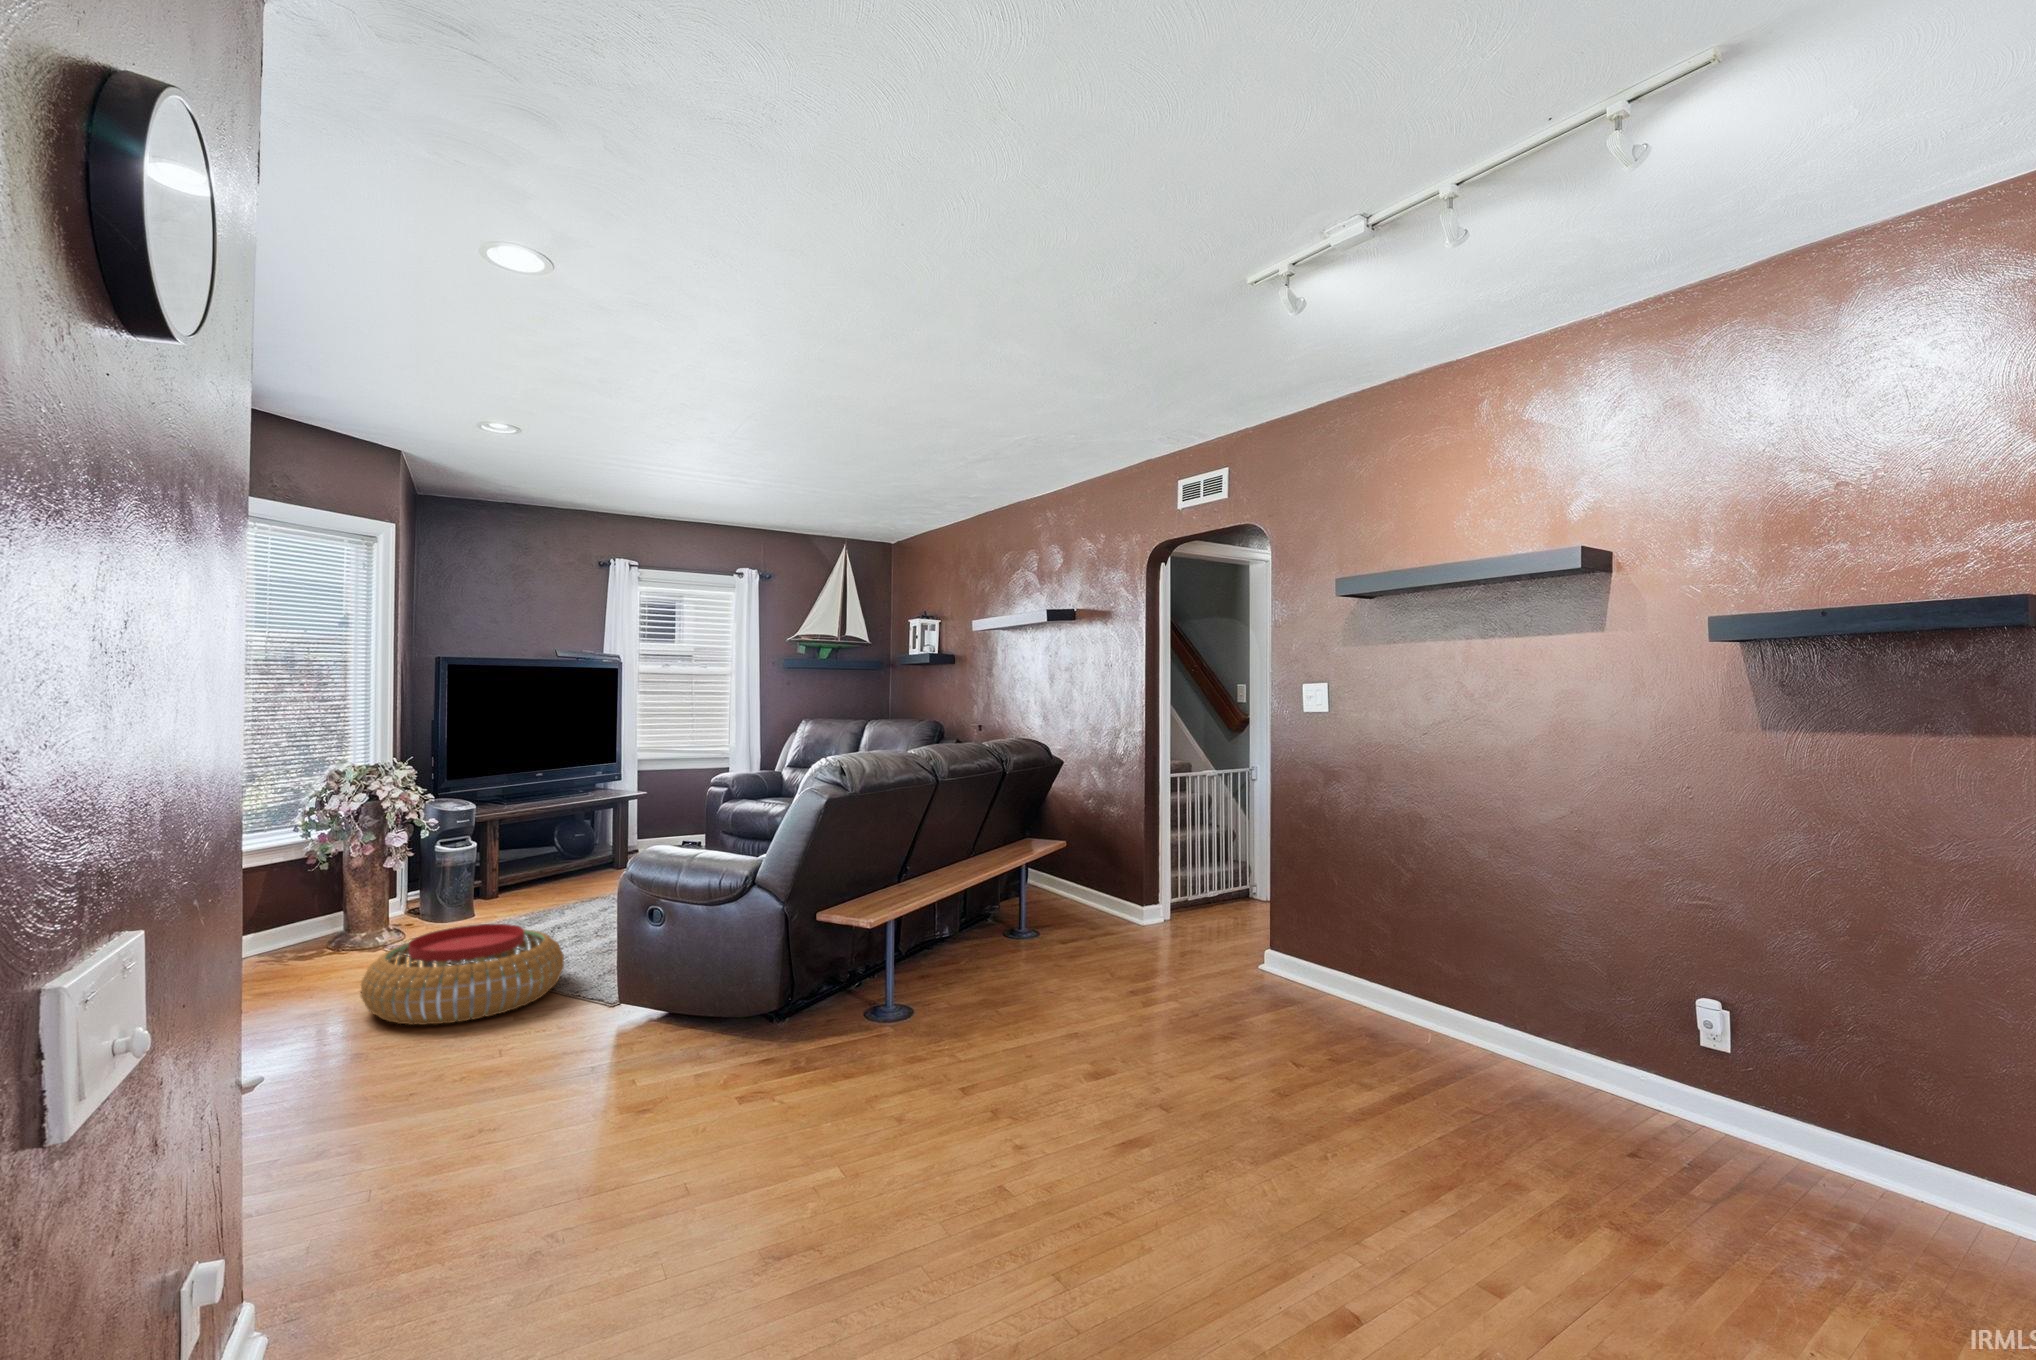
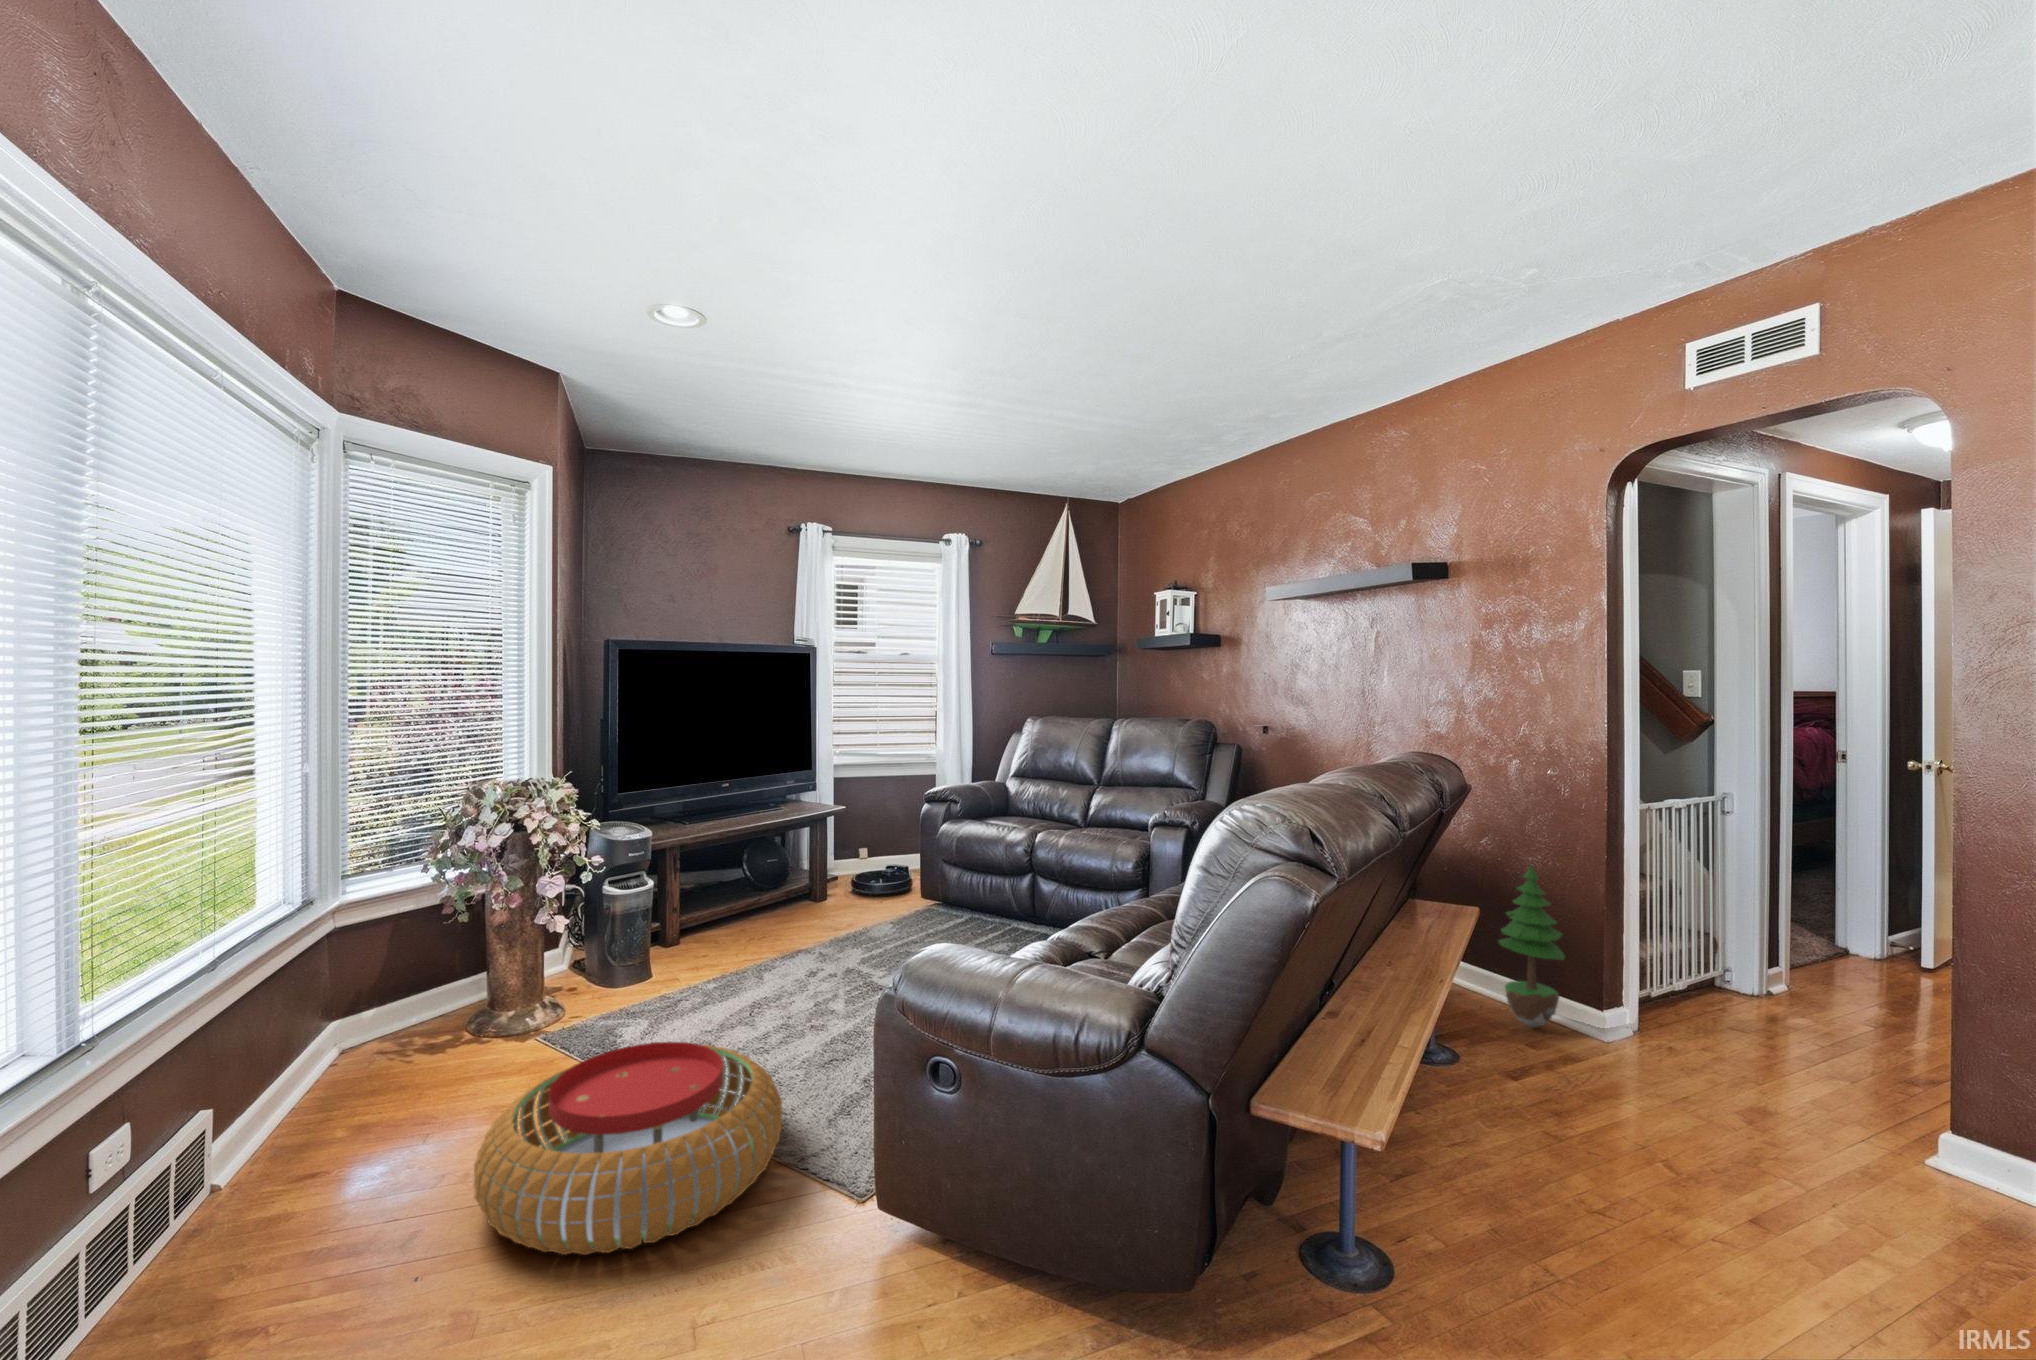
potted tree: none [1076,812,1115,920] -> present [1499,865,1565,1028]

